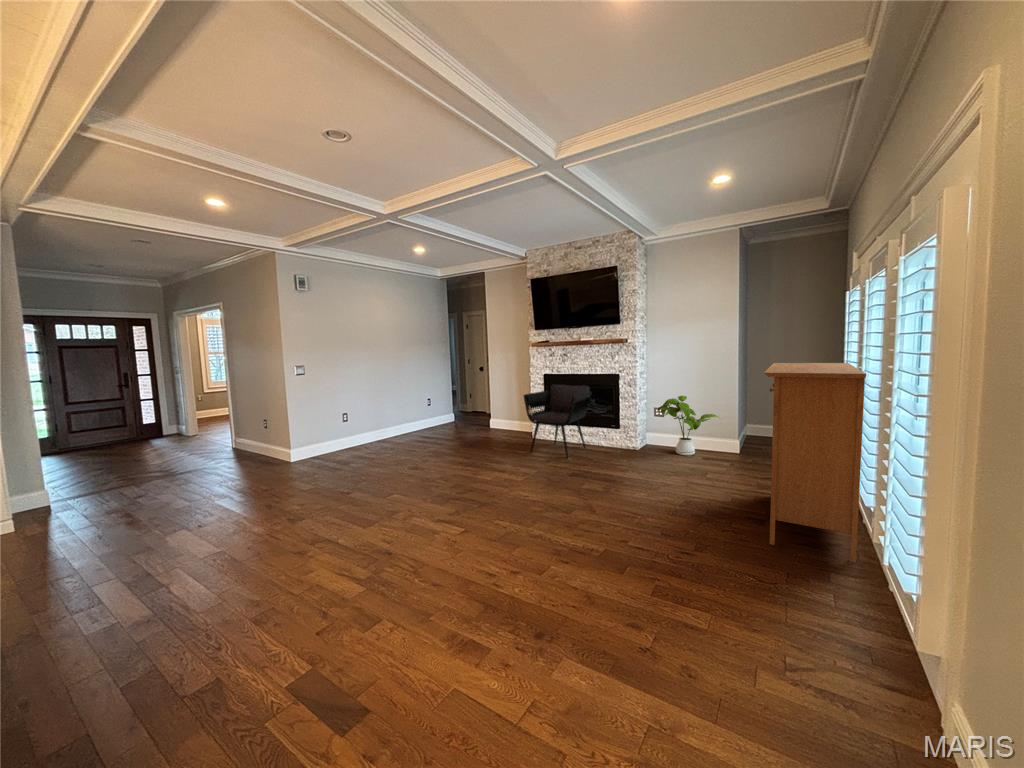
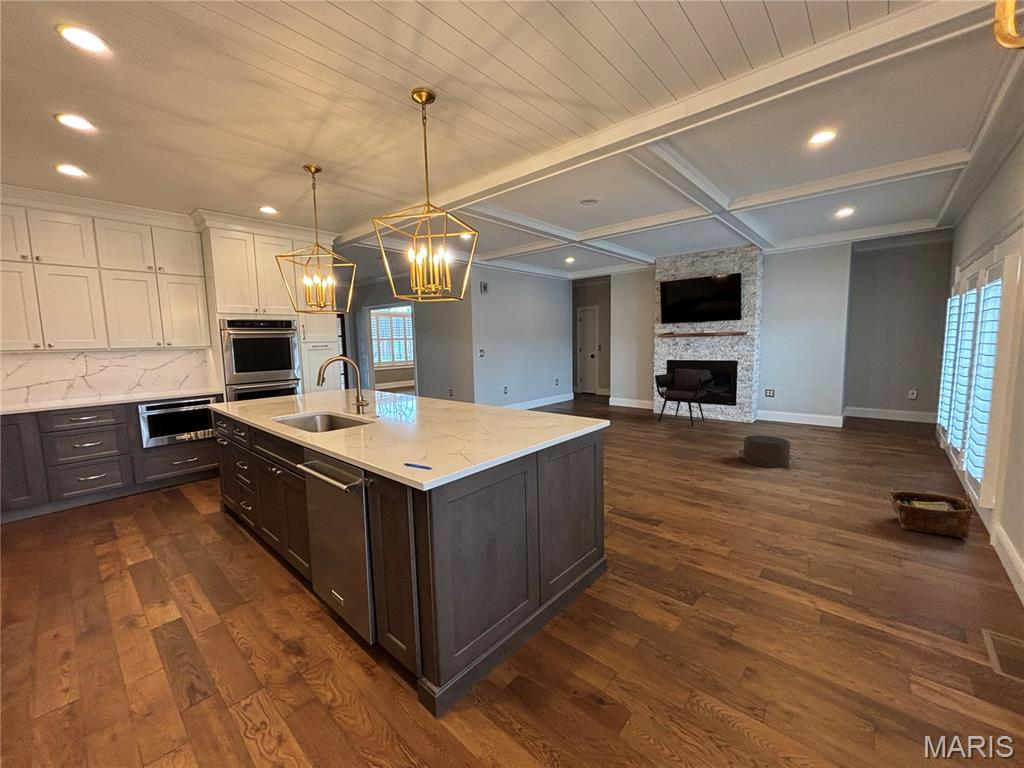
console table: present [764,363,866,562] -> none [874,353,955,488]
house plant: present [657,396,718,455] -> none [771,379,829,428]
pouf: none [597,481,672,533] -> present [738,435,797,468]
woven basket: none [785,603,925,720] -> present [889,487,973,538]

